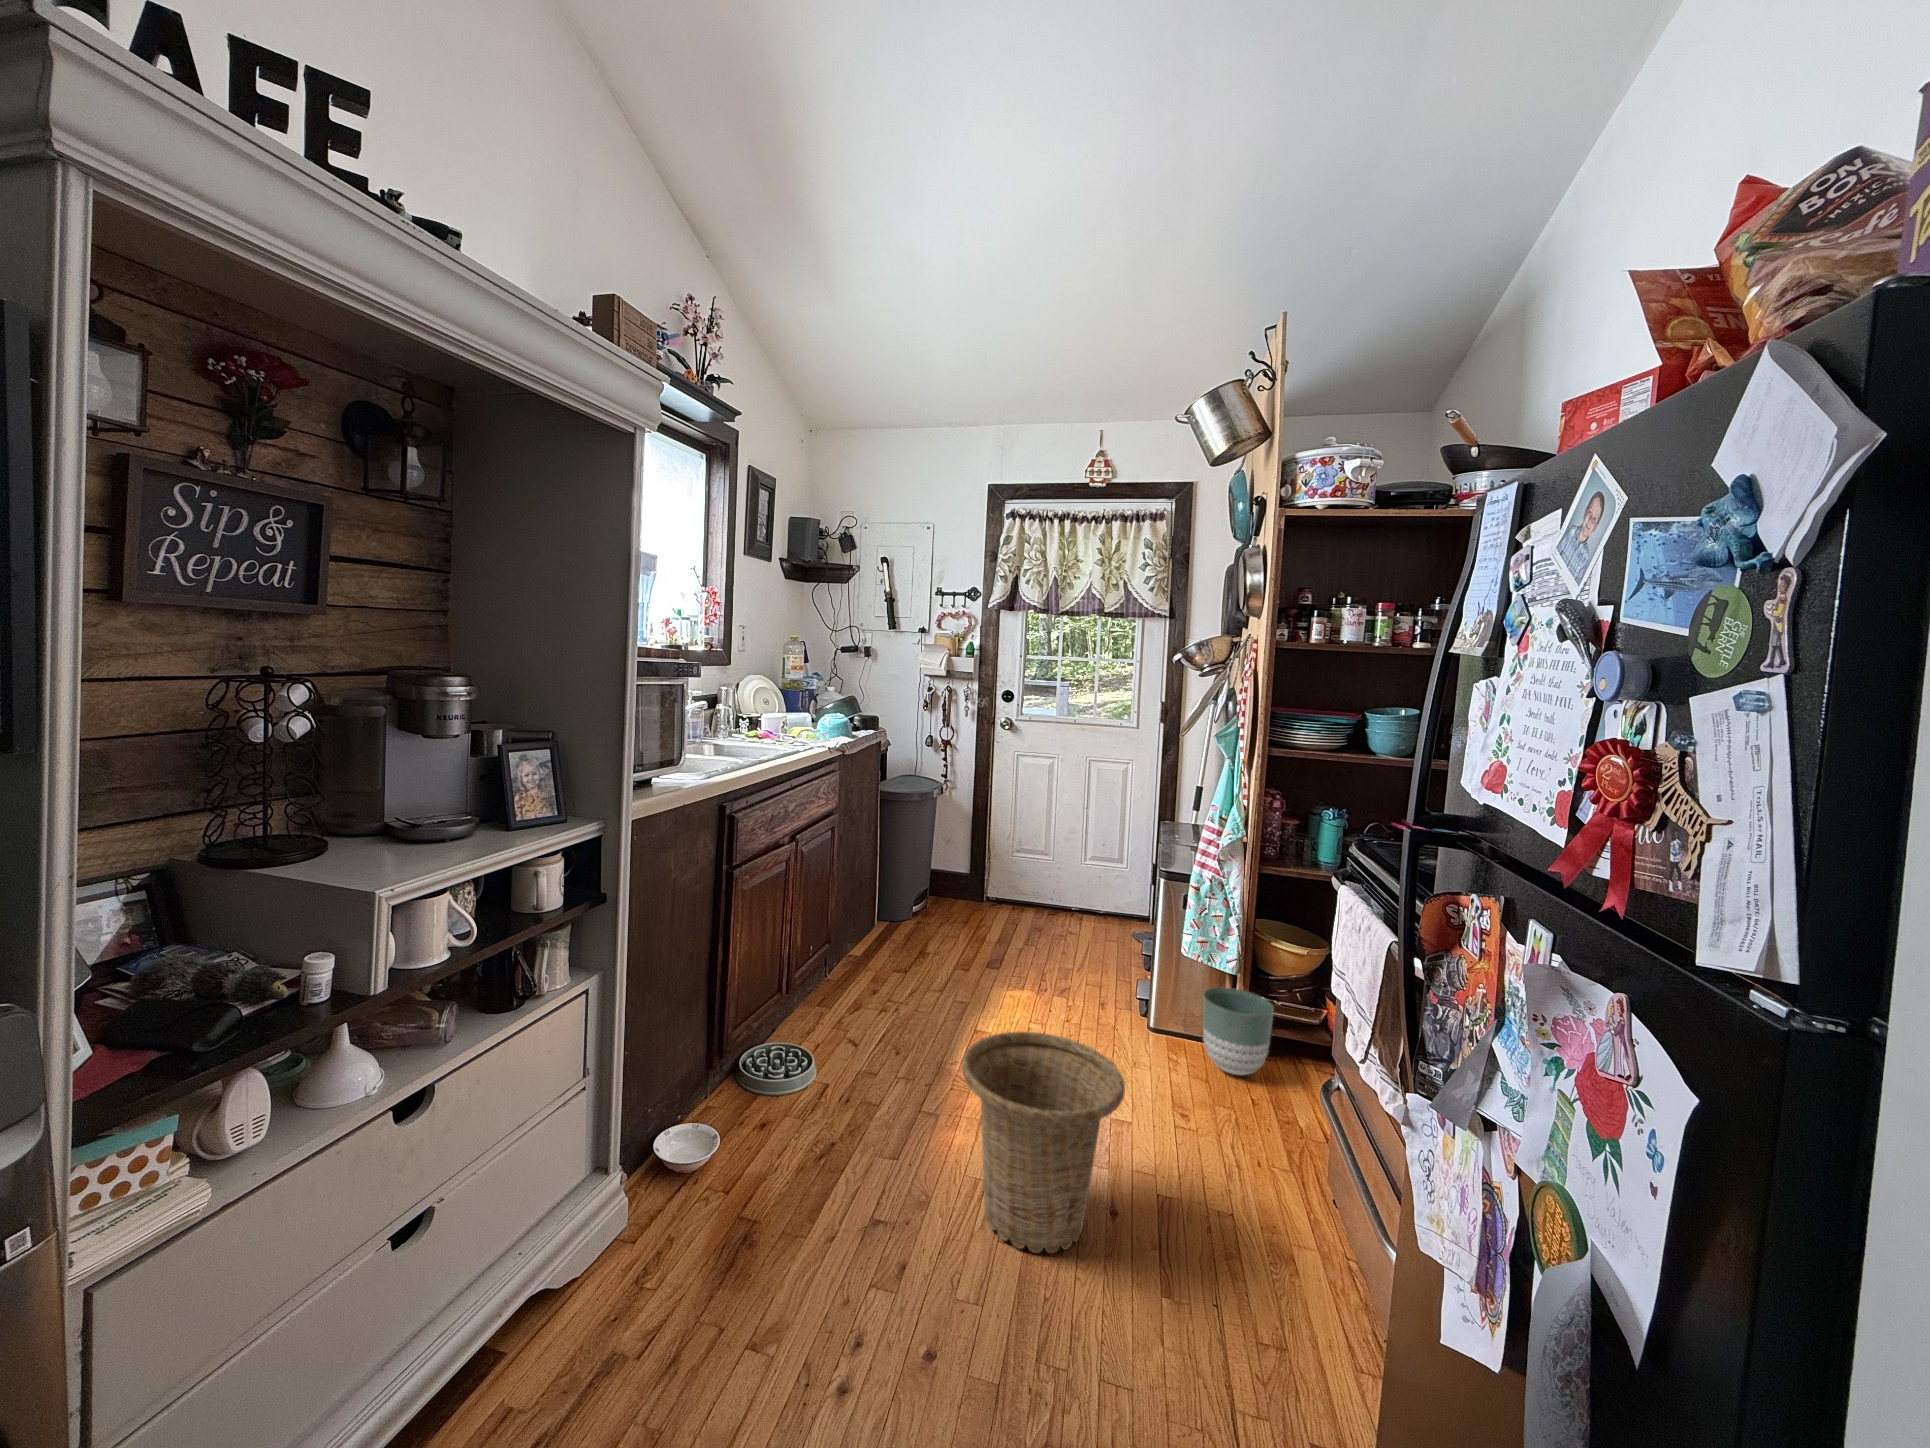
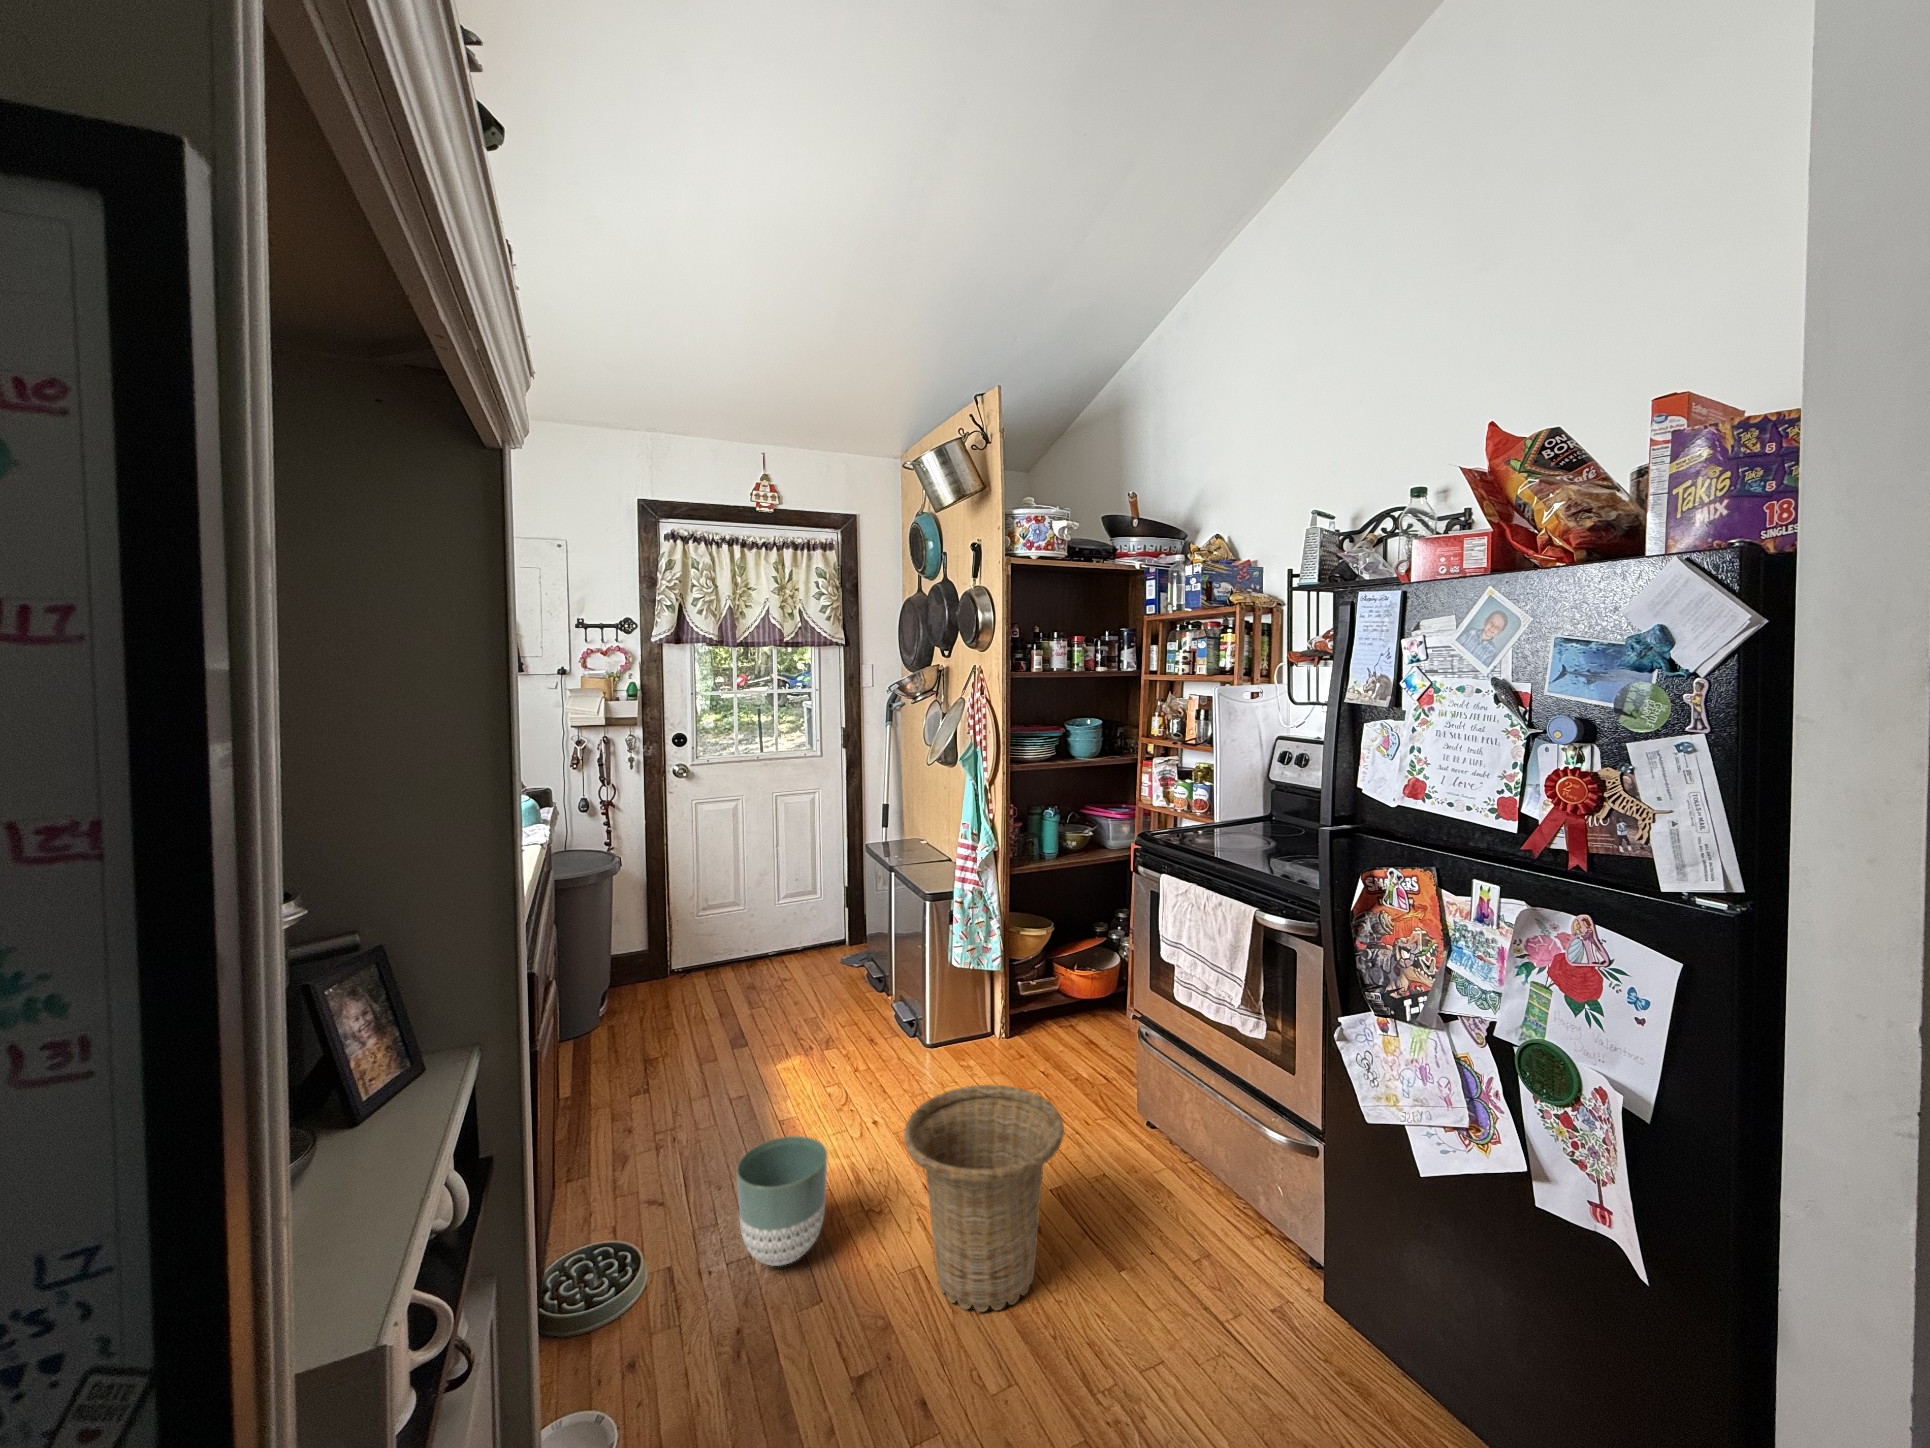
planter: present [1203,987,1274,1076] -> present [737,1136,827,1266]

